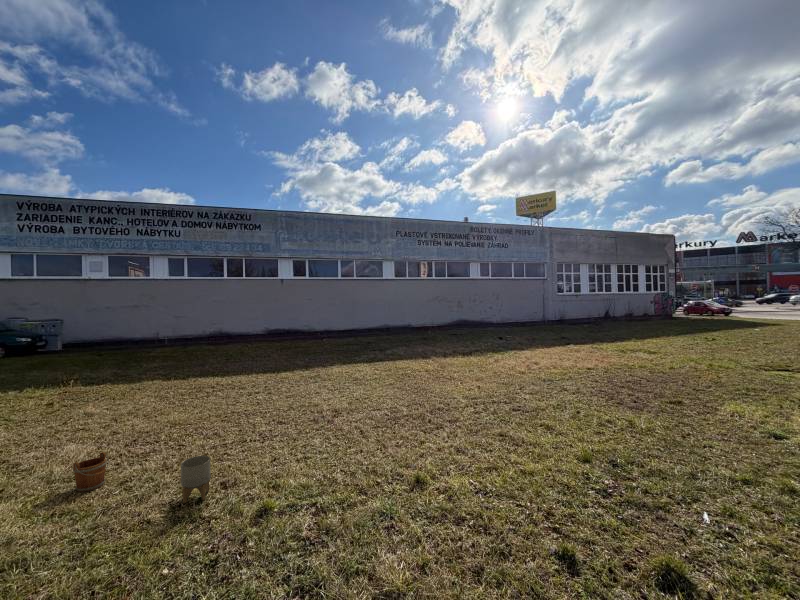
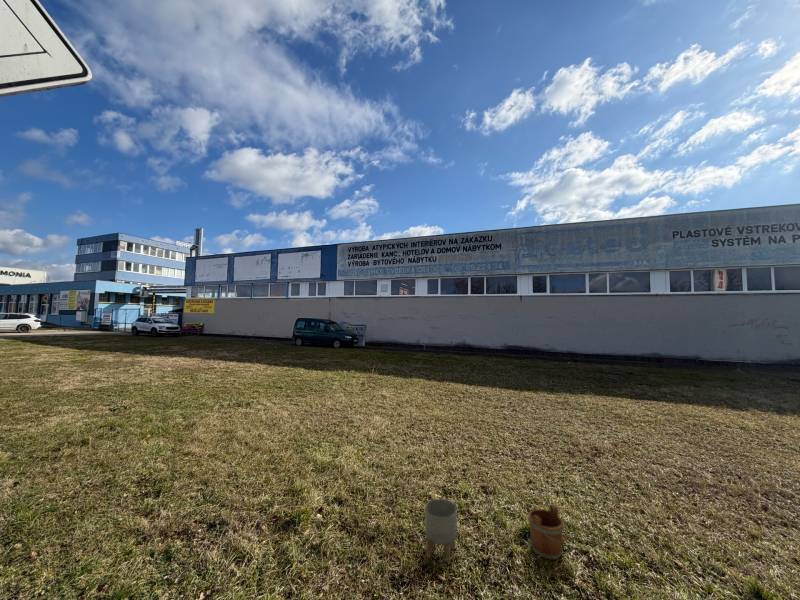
bucket: present [73,452,109,492] -> present [528,505,568,560]

